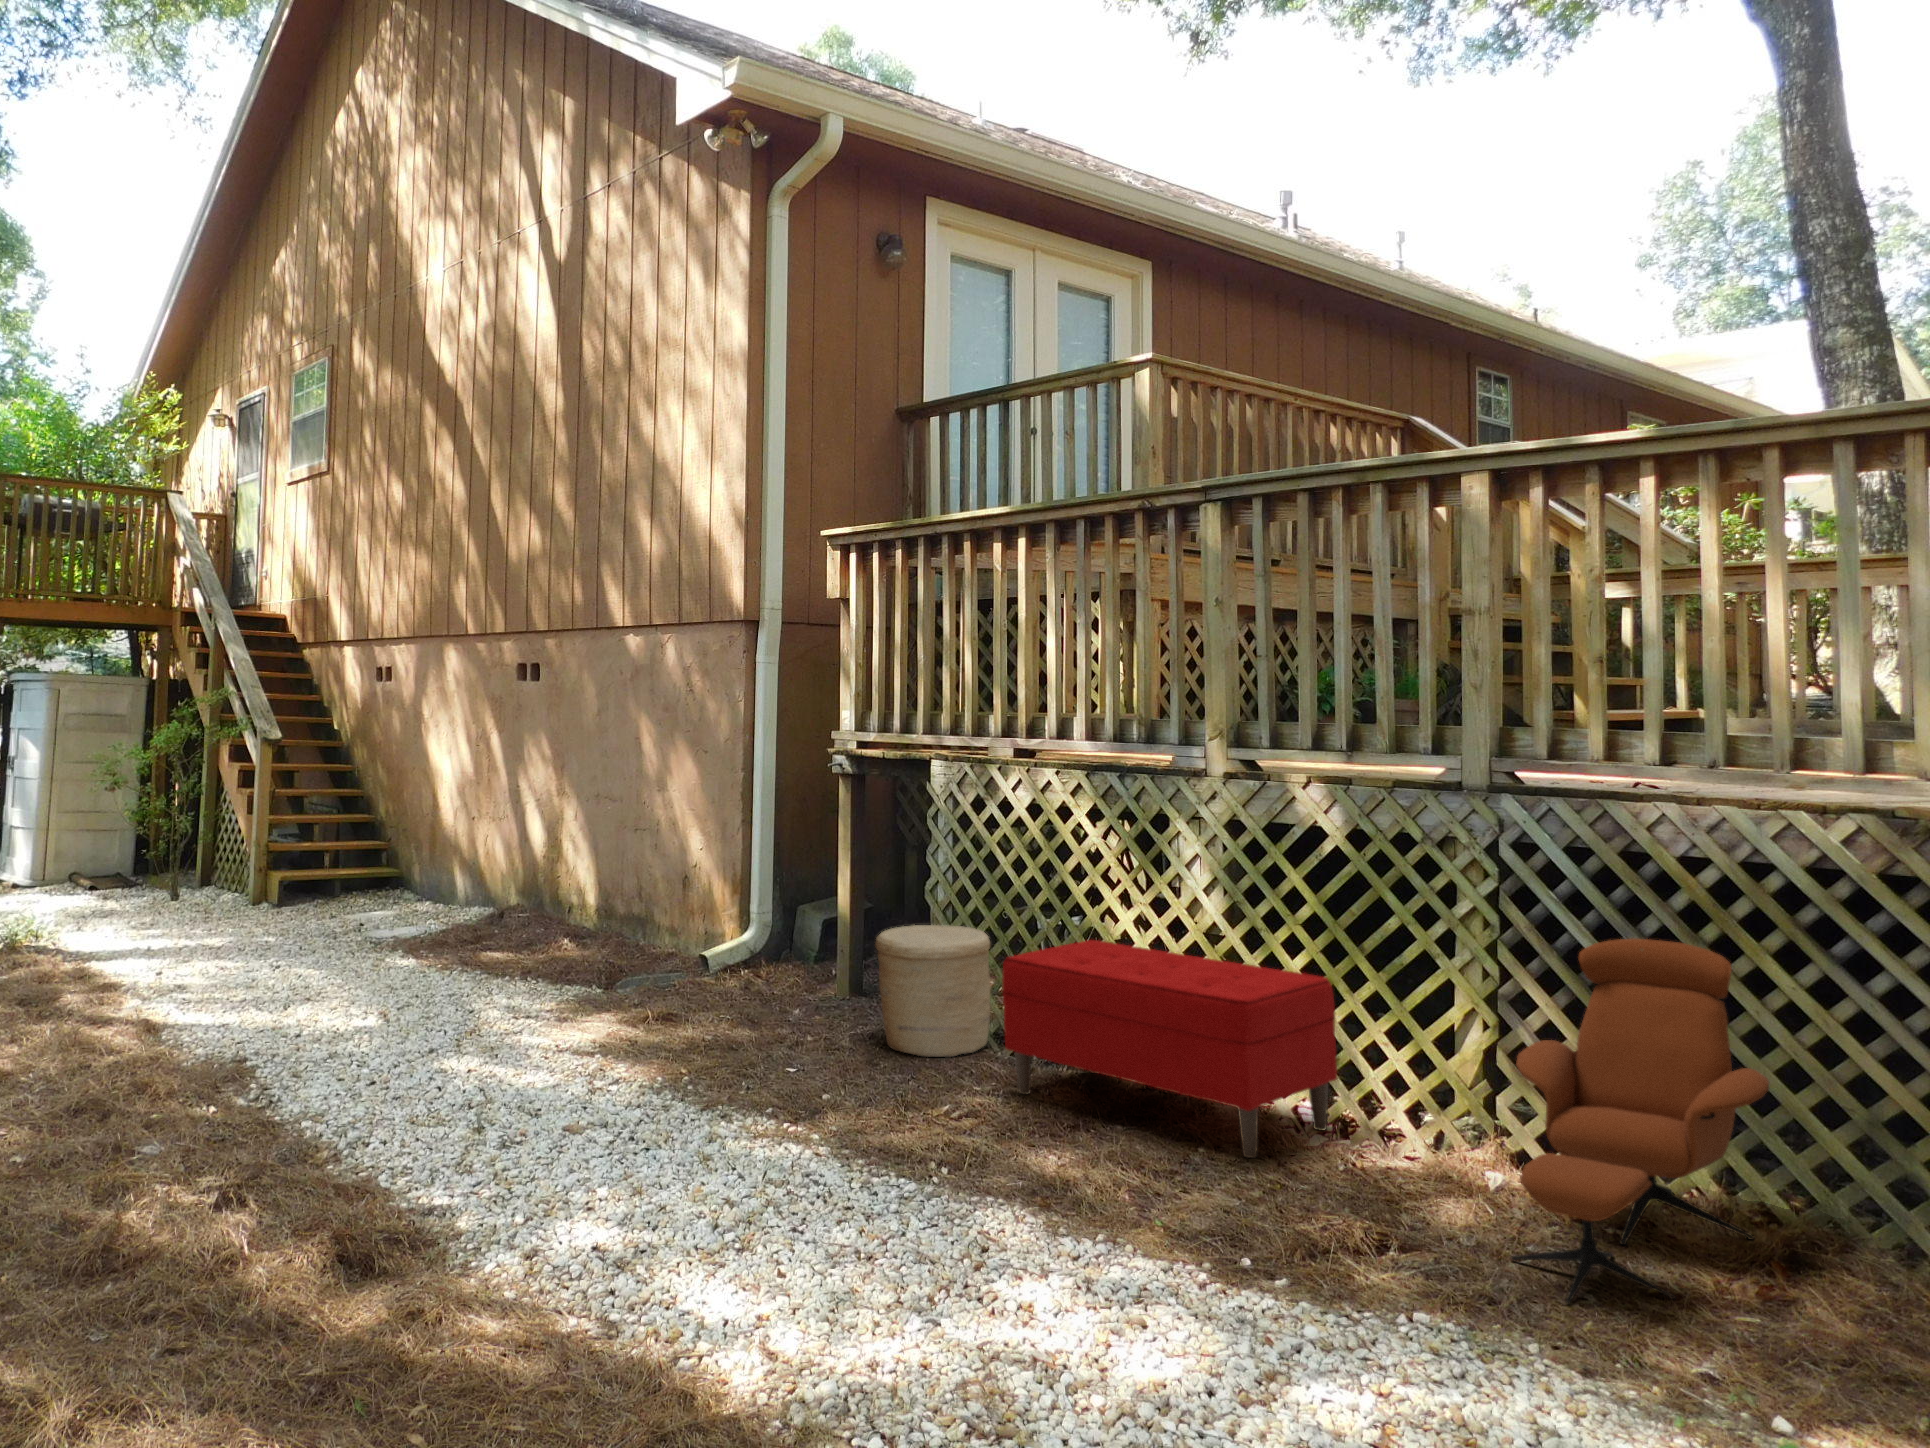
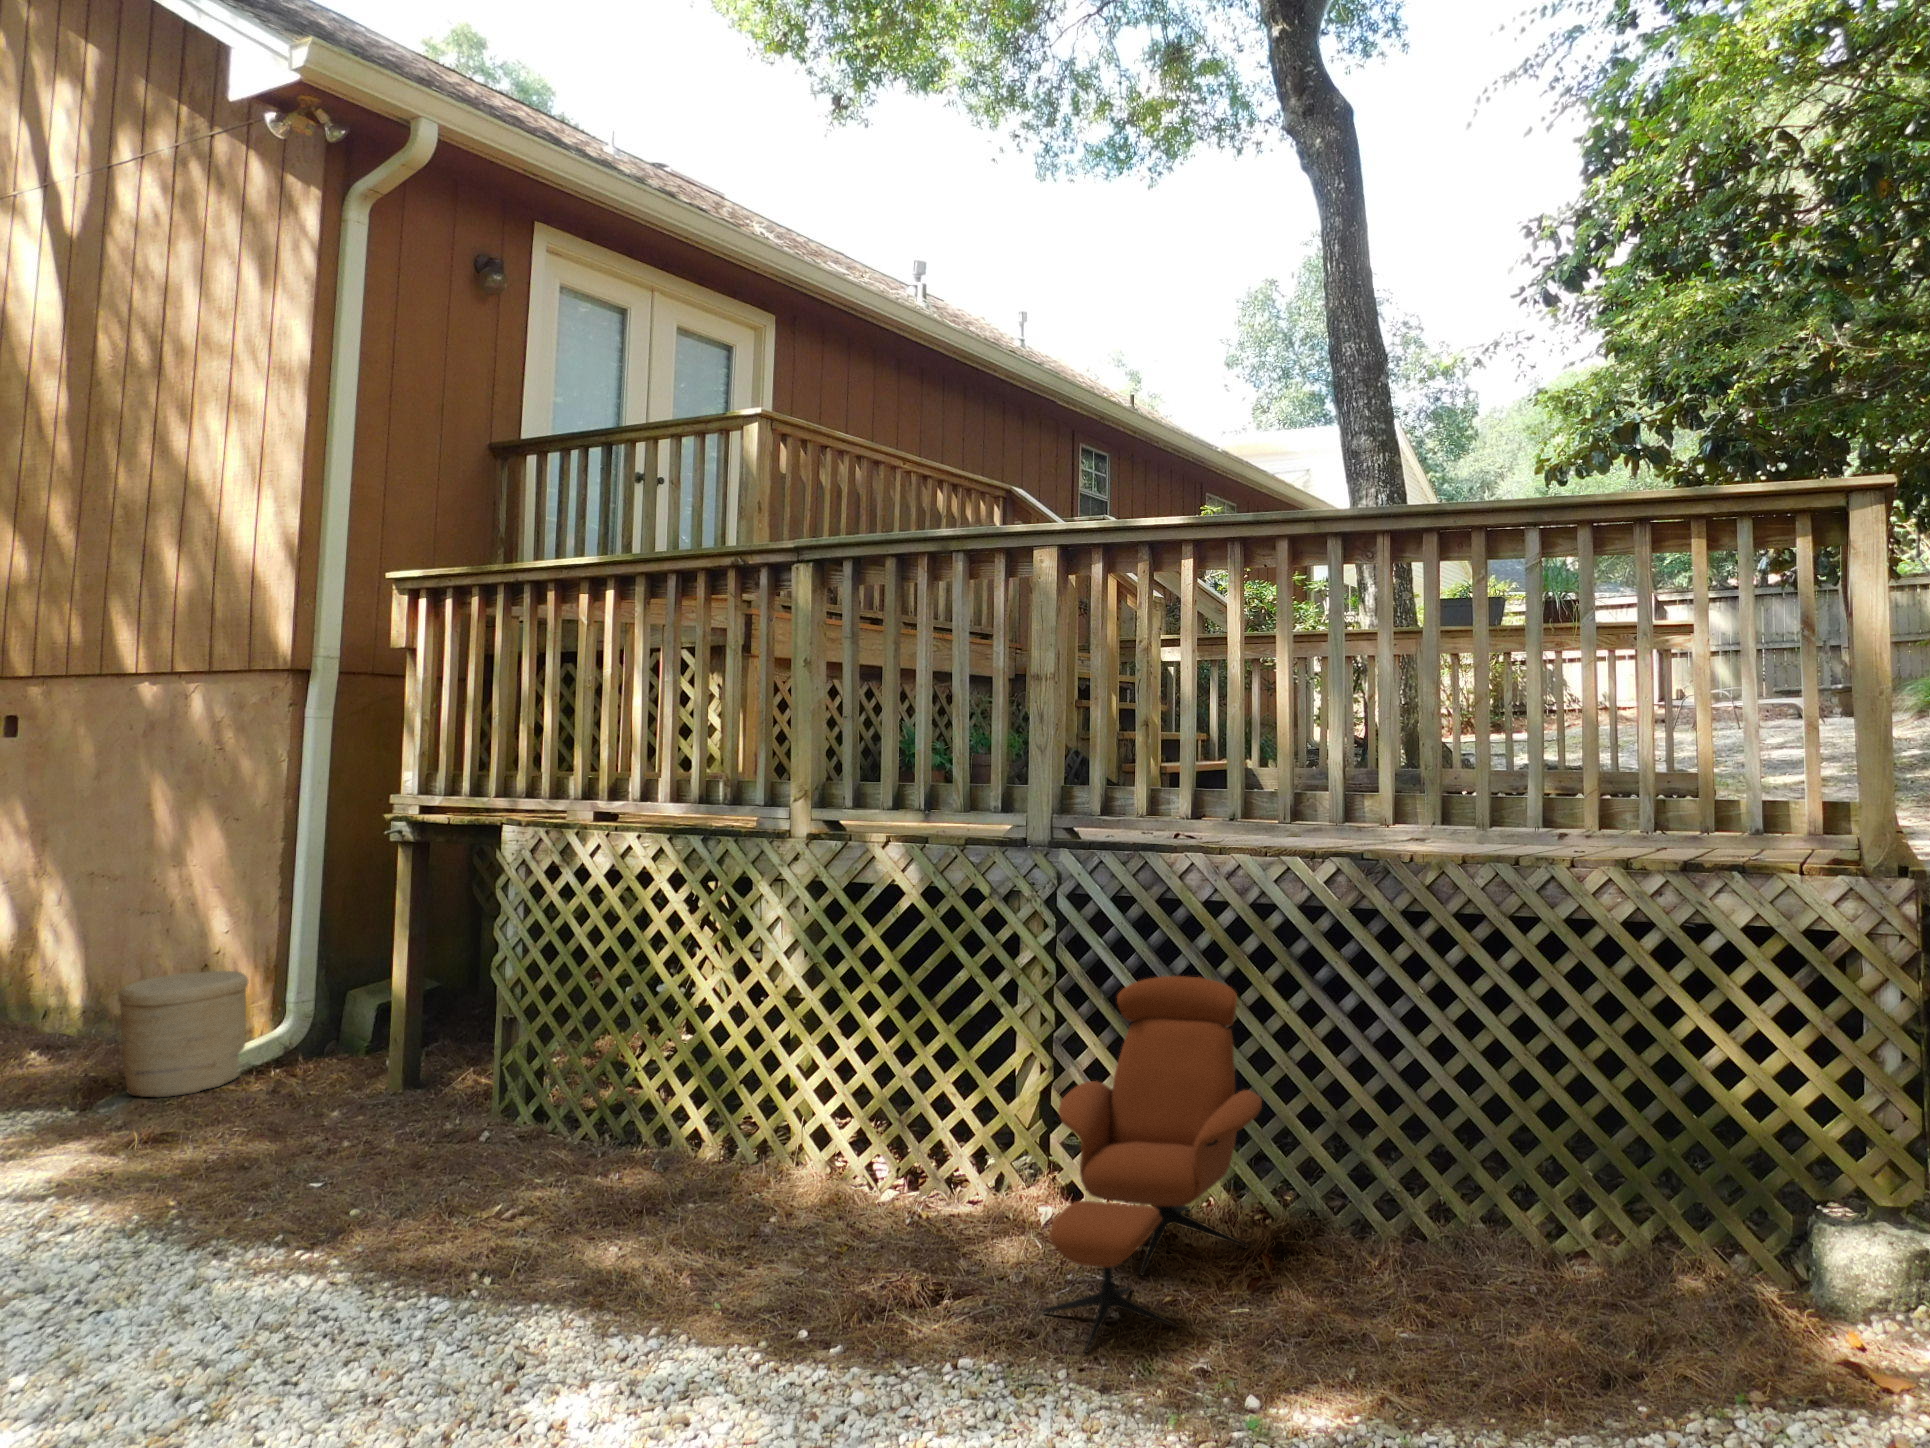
woven basket: present [875,925,990,1057] -> present [119,971,248,1098]
bench: present [1002,940,1337,1158] -> none [558,1014,906,1238]

